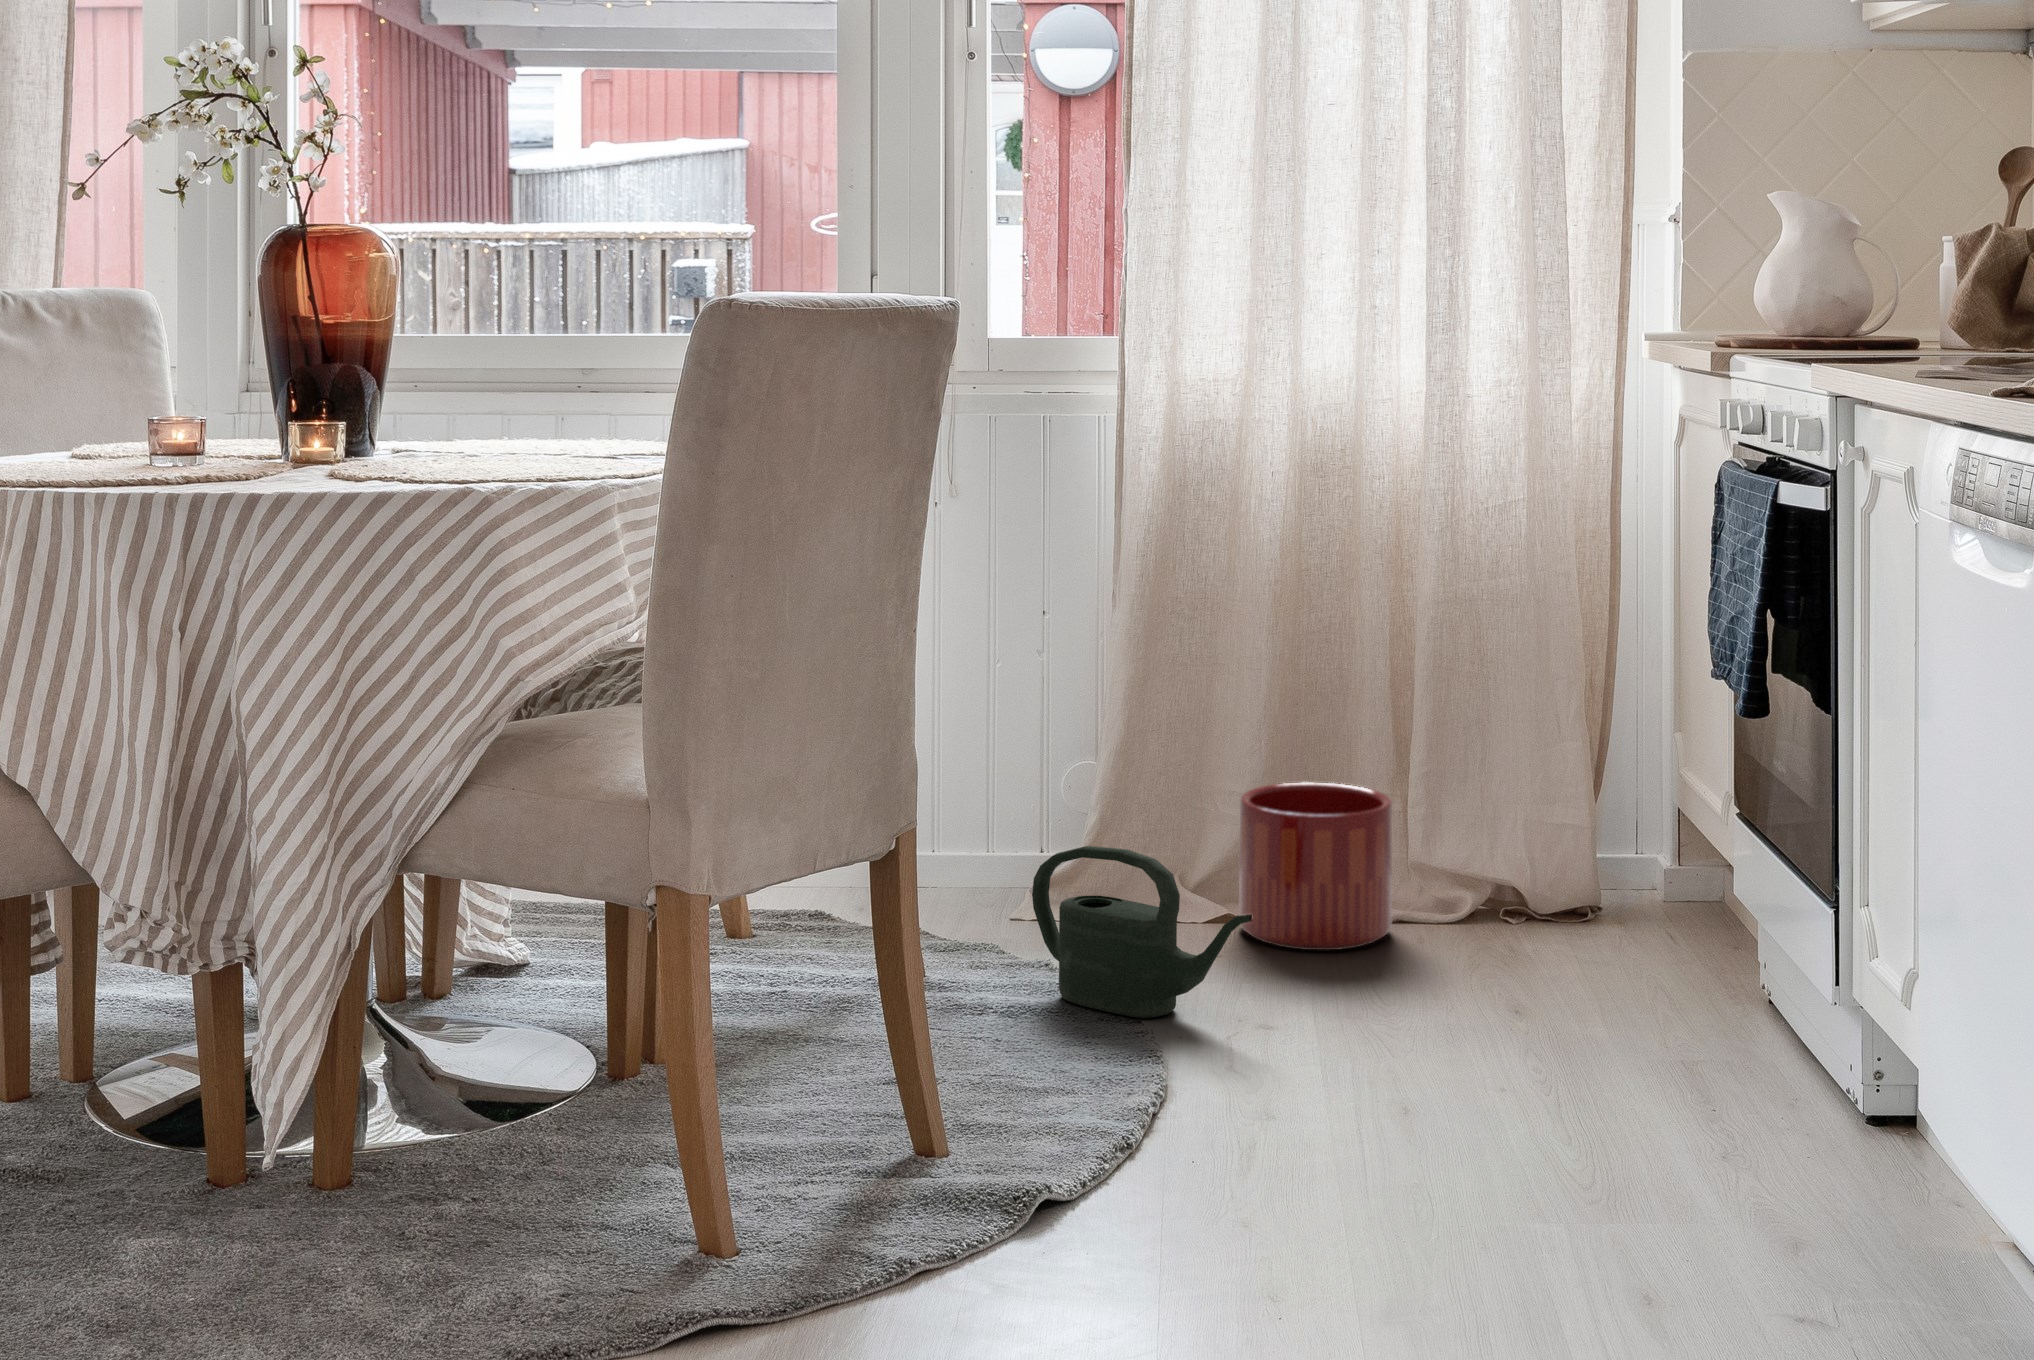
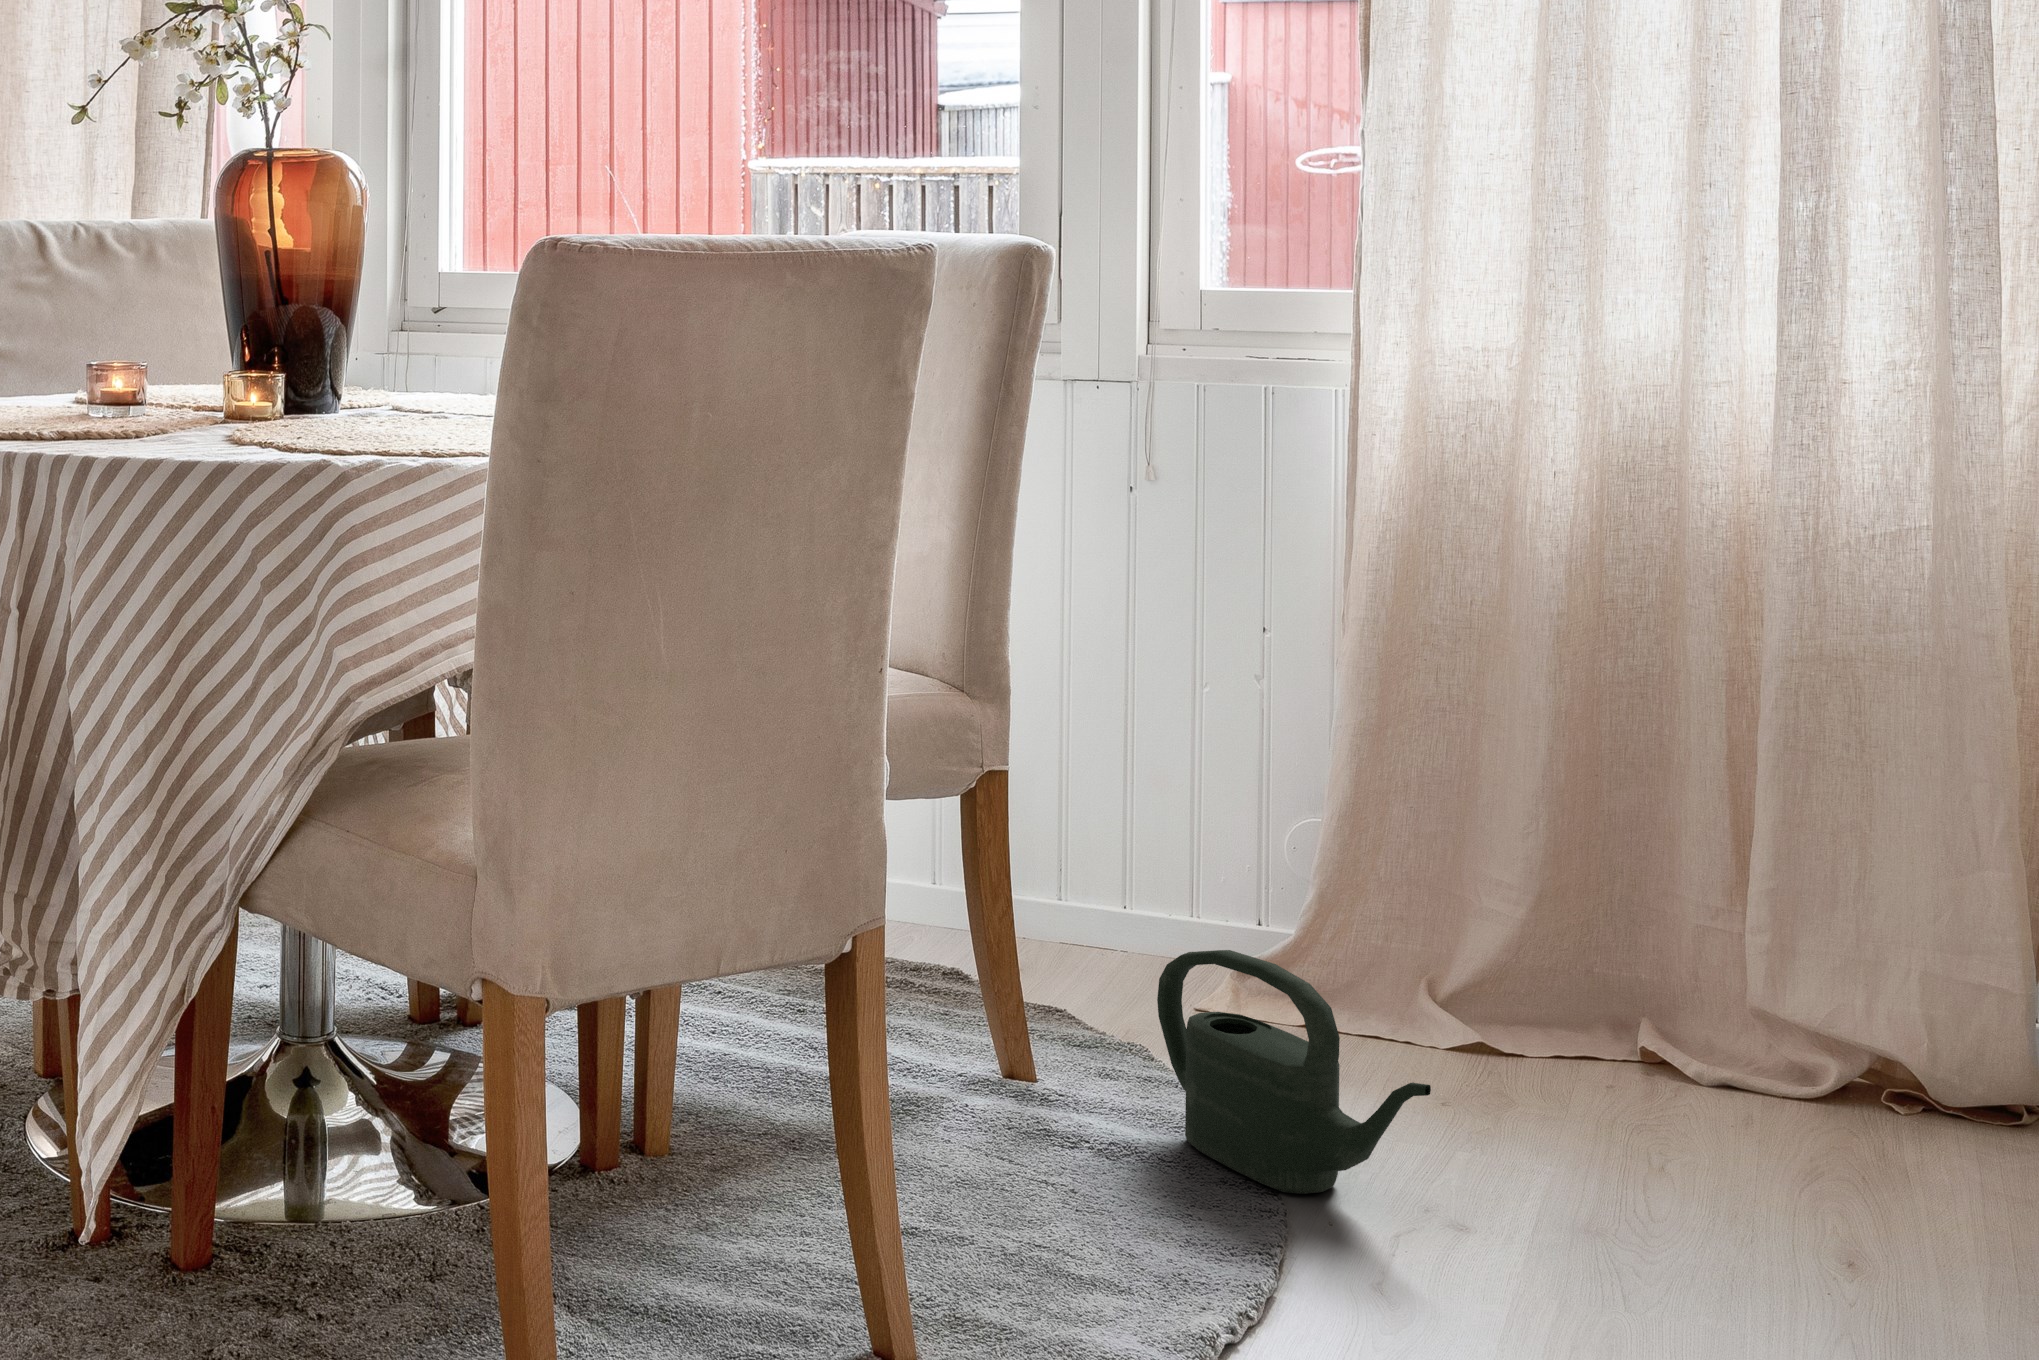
planter: present [1239,782,1392,950] -> none [1492,887,1728,1135]

